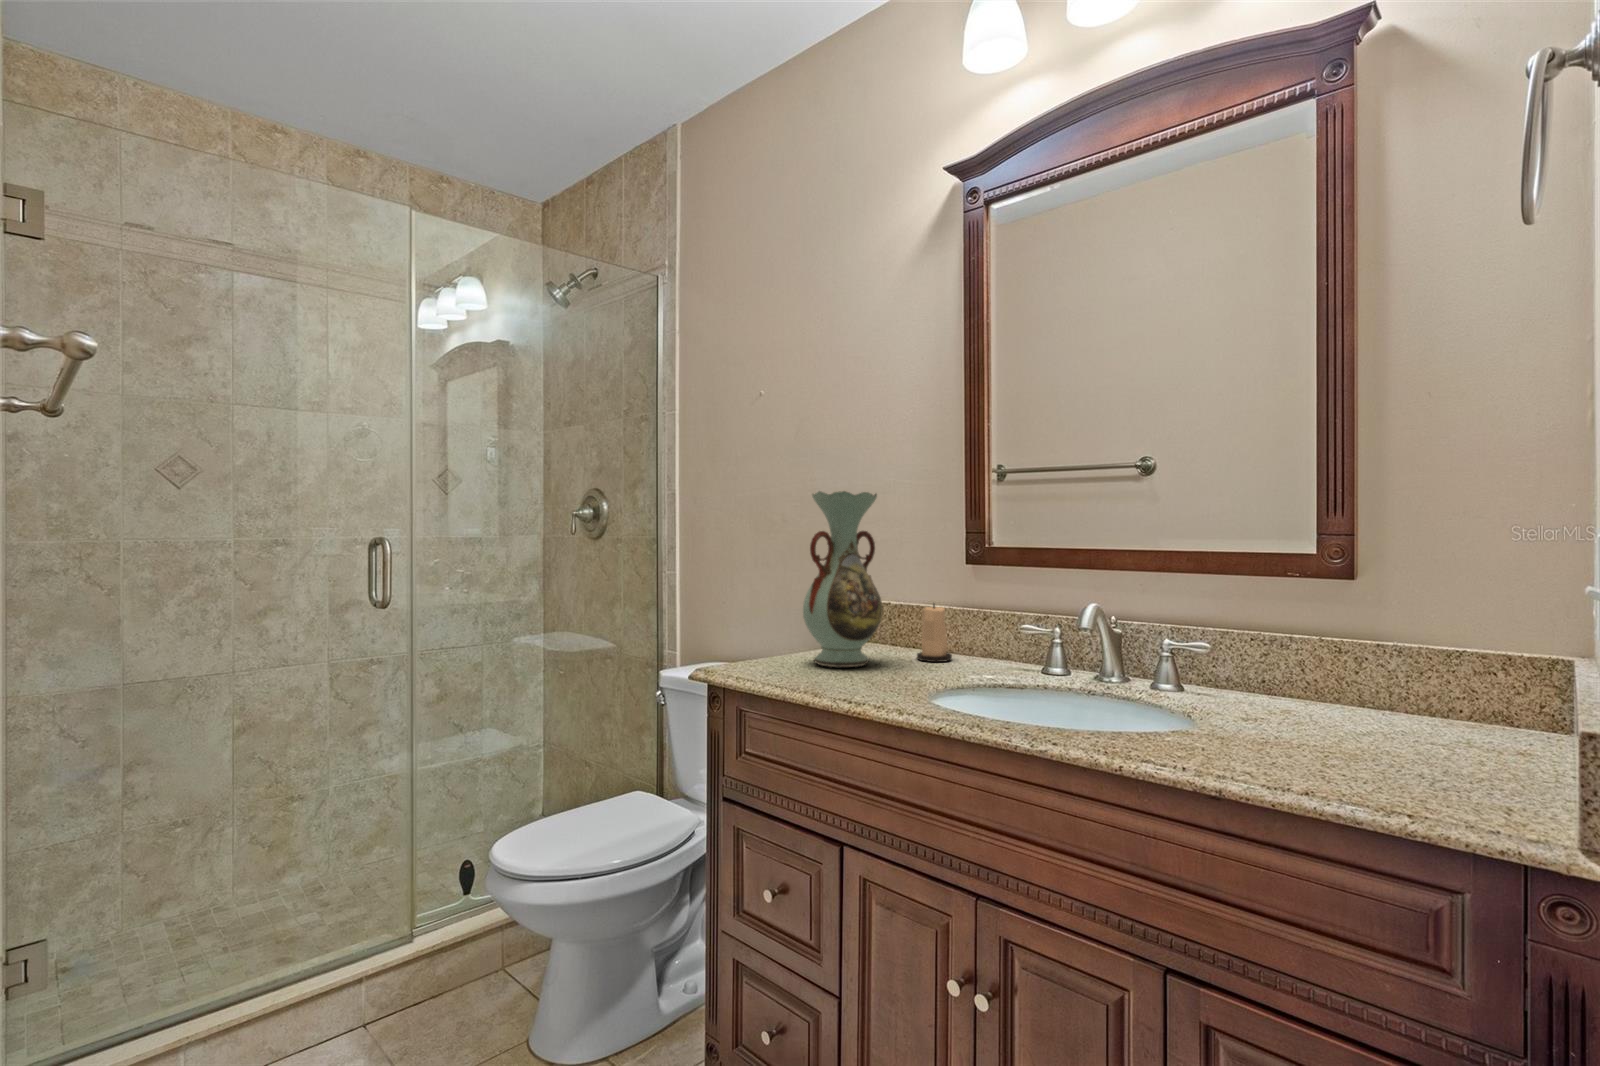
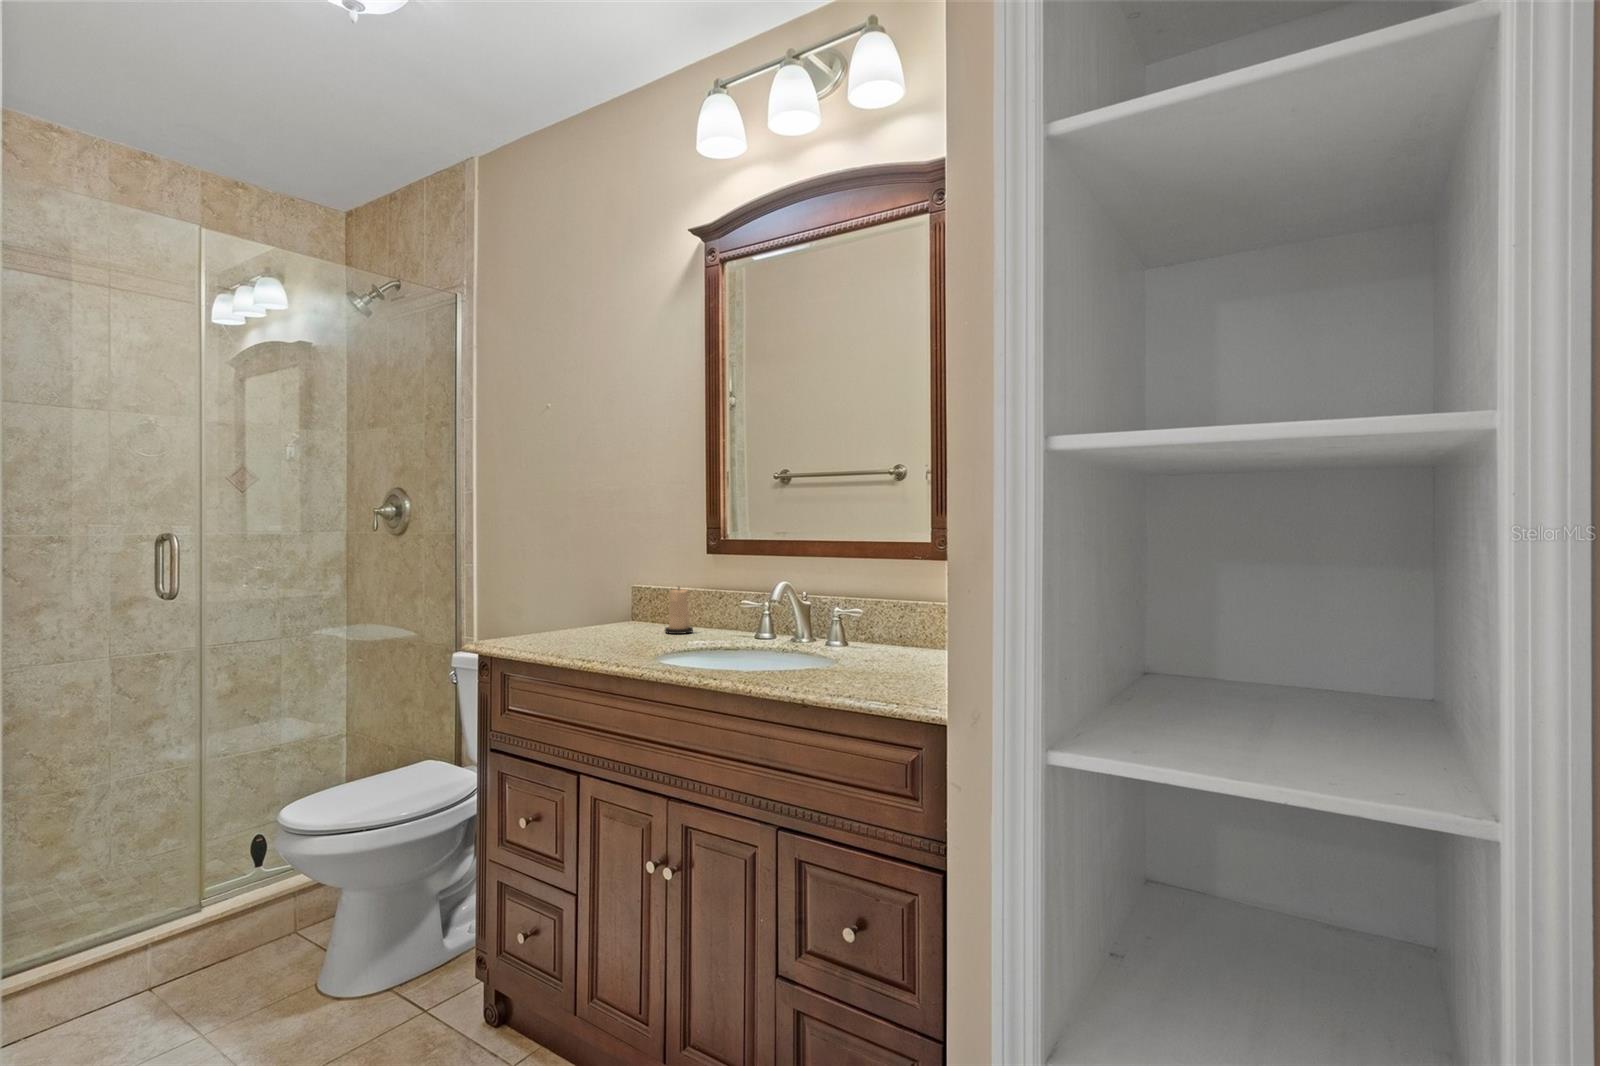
decorative vase: present [803,491,883,667] -> none [565,493,633,639]

